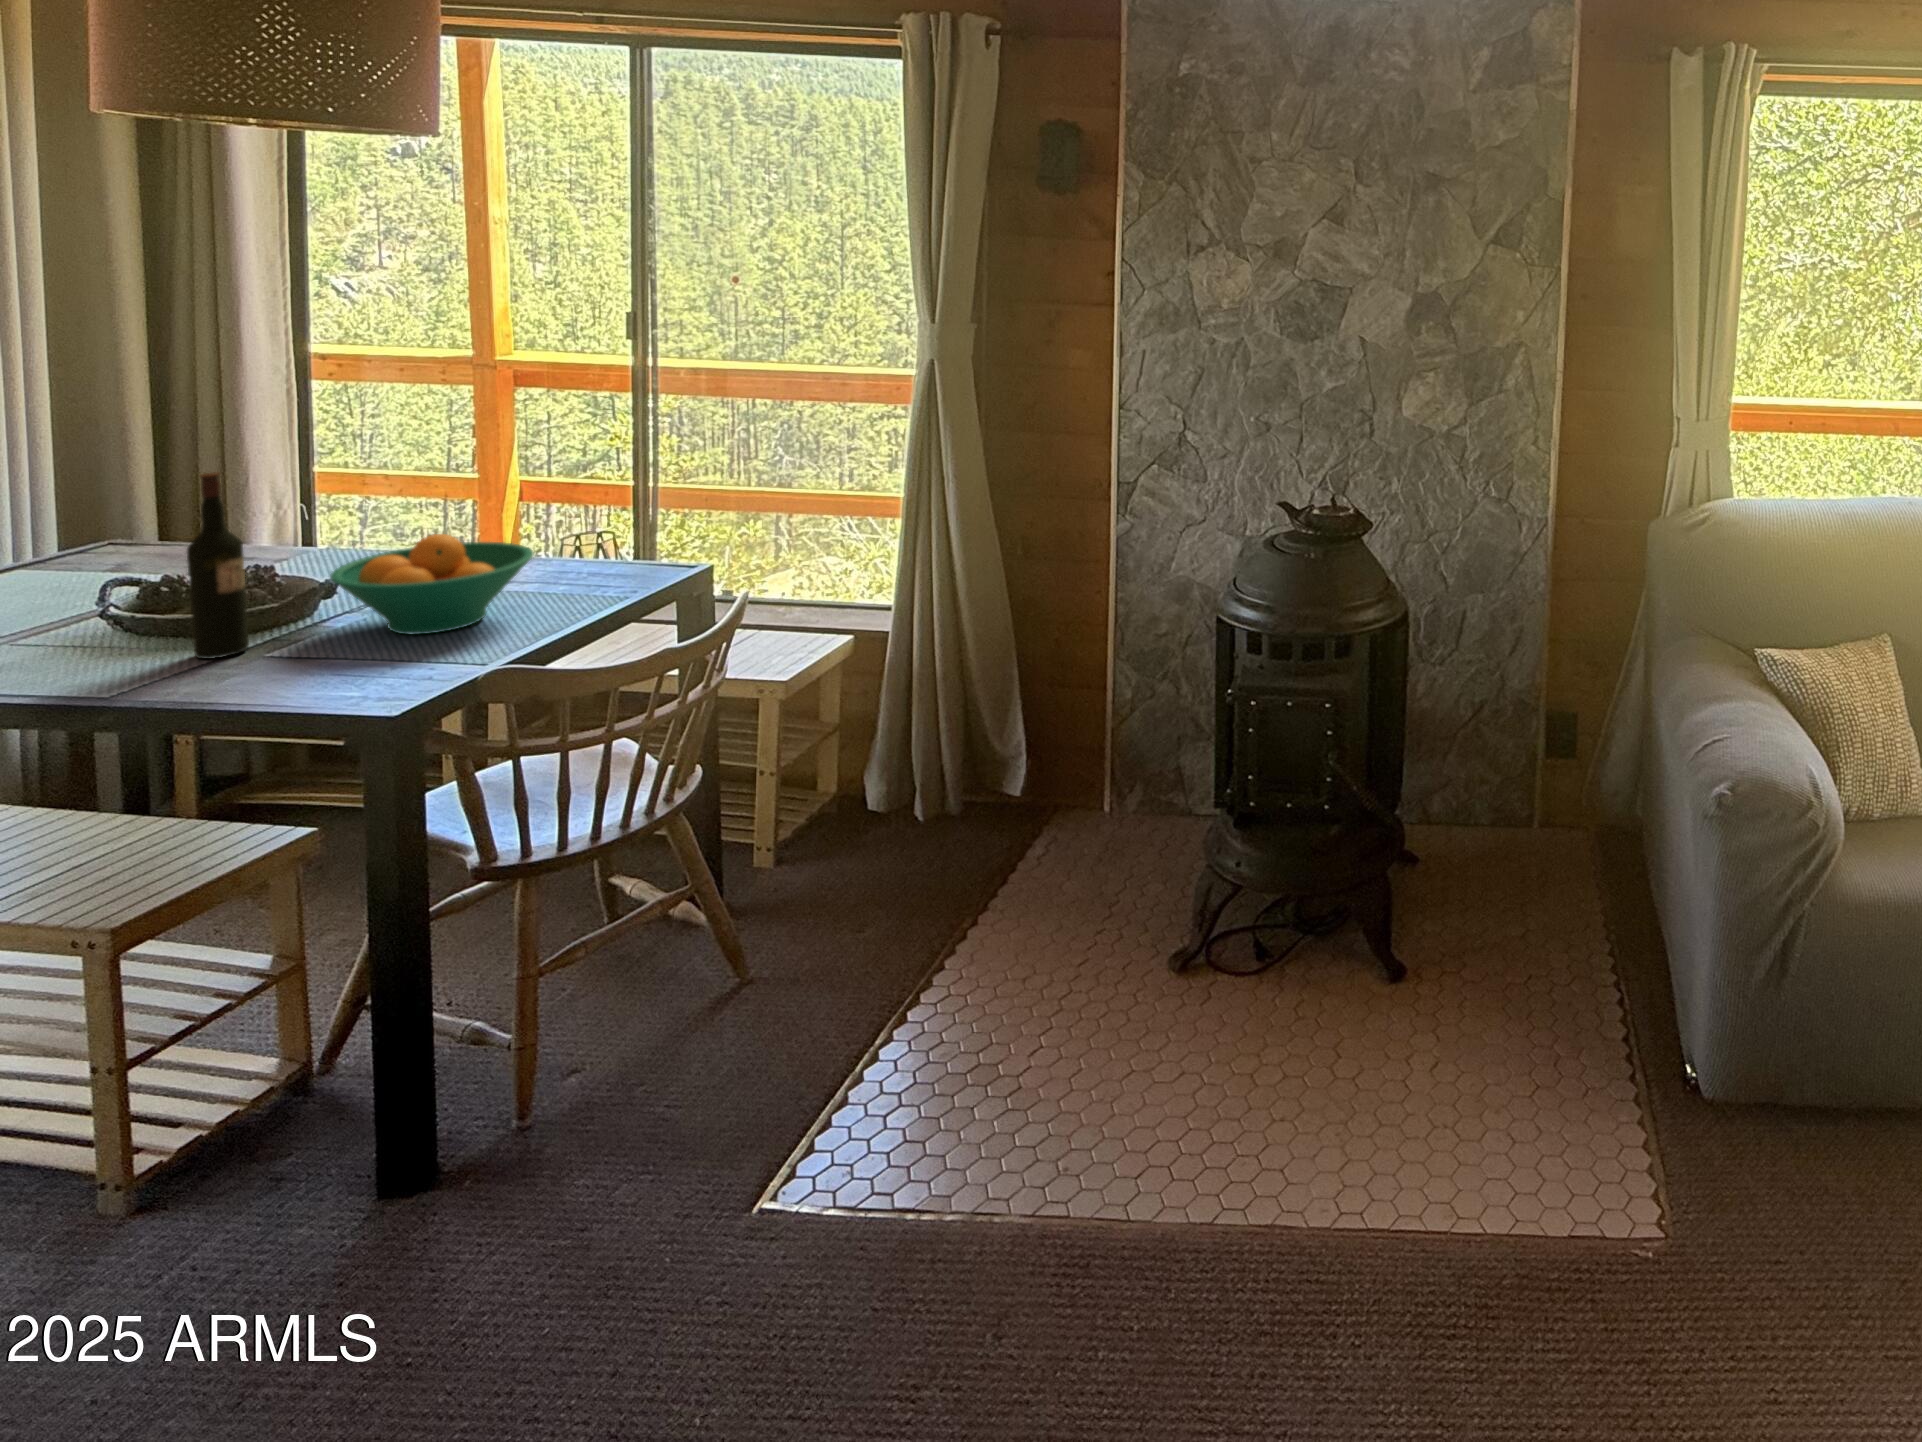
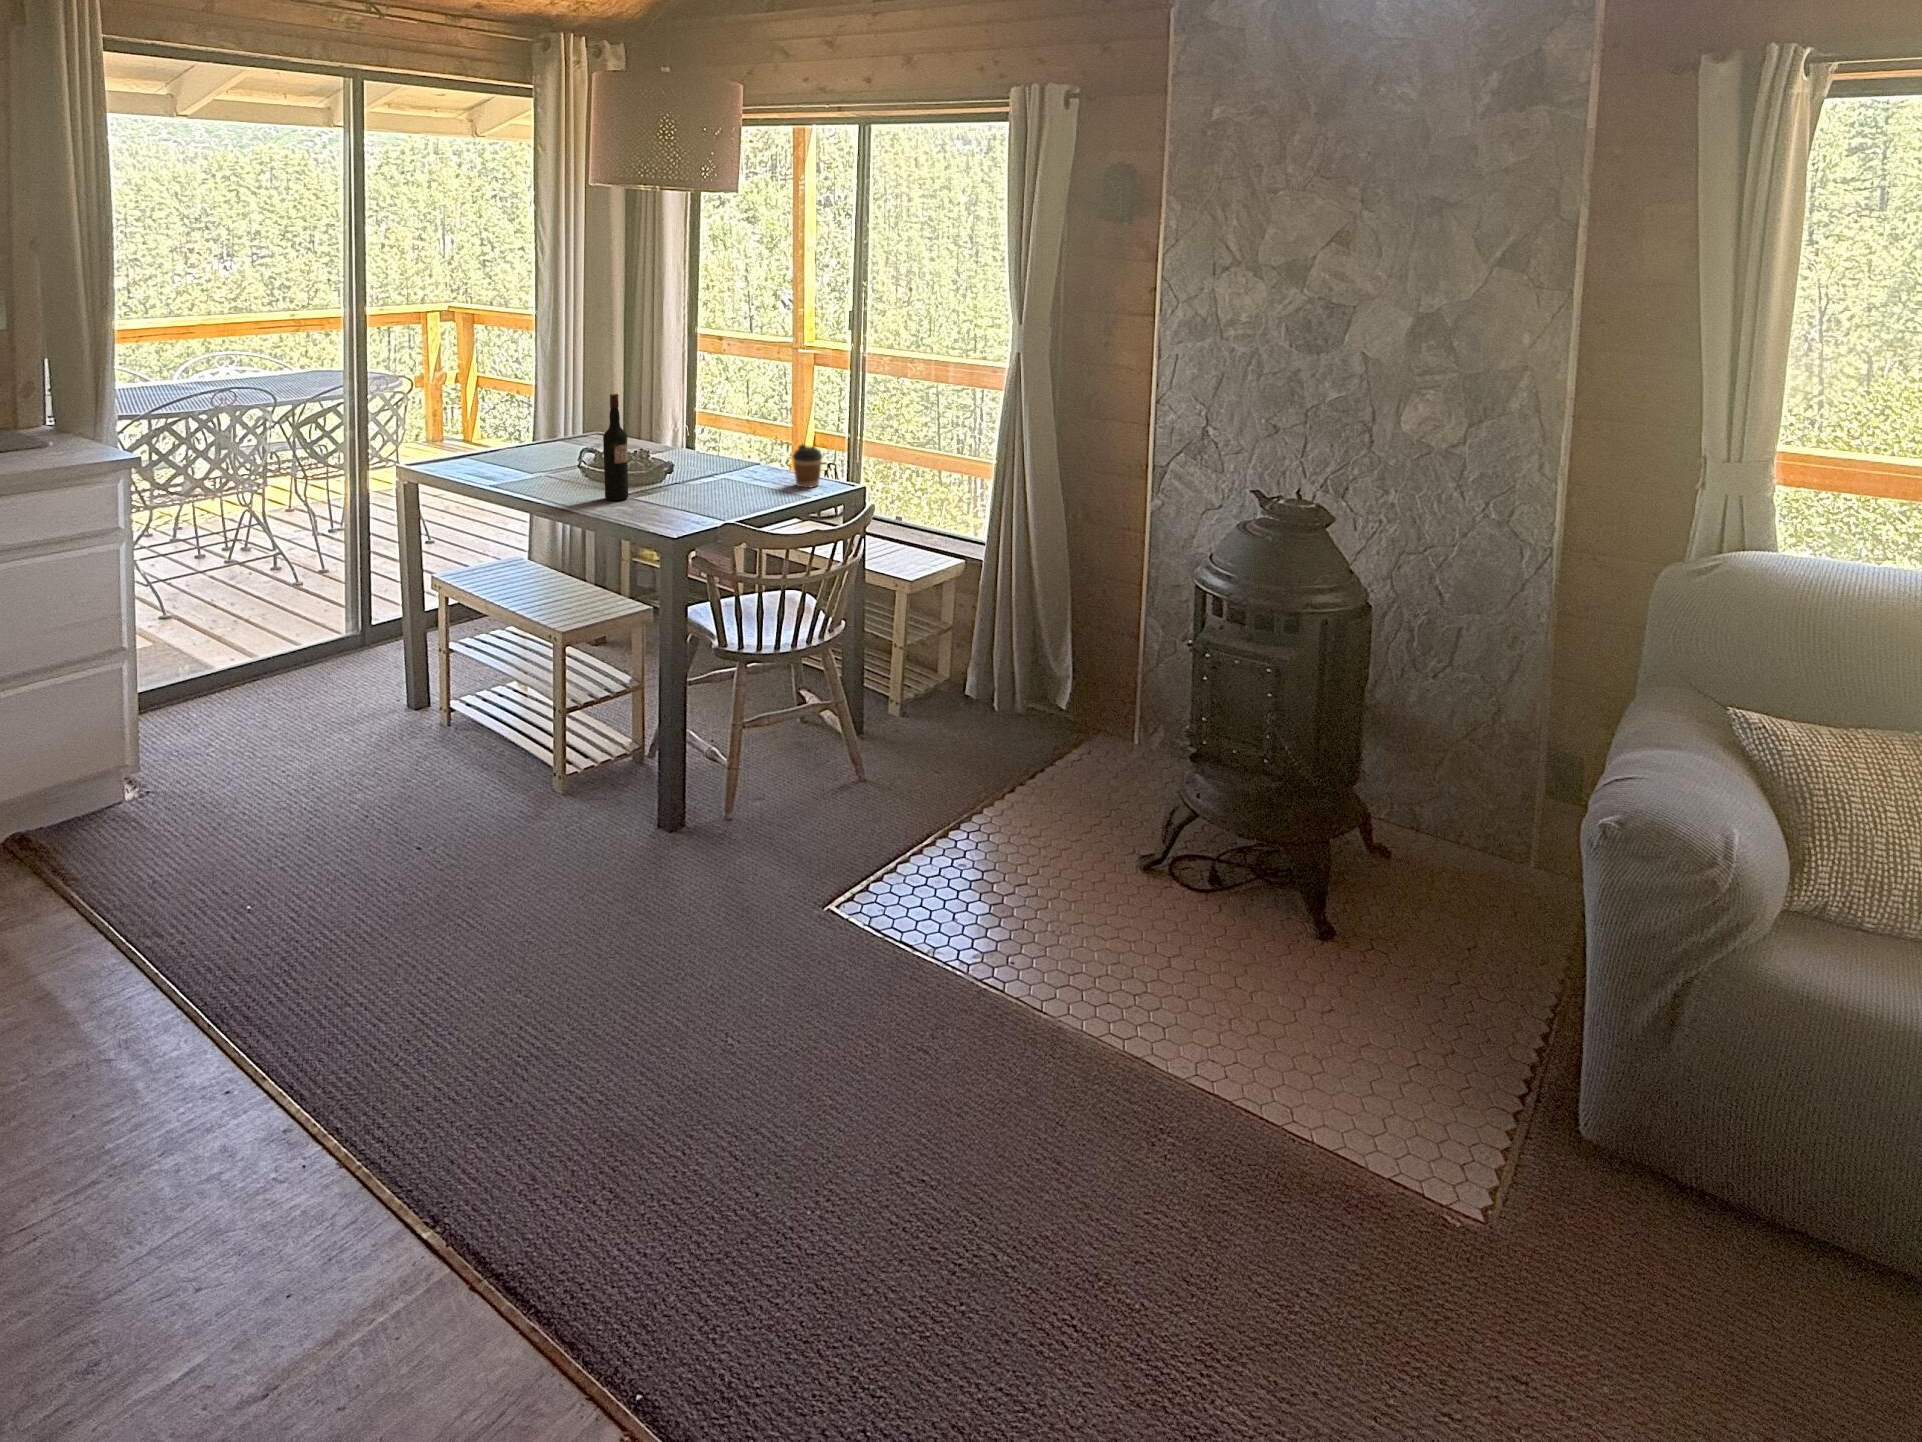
coffee cup: none [573,519,628,585] -> present [793,445,822,488]
fruit bowl: present [330,534,534,634] -> none [664,443,764,503]

